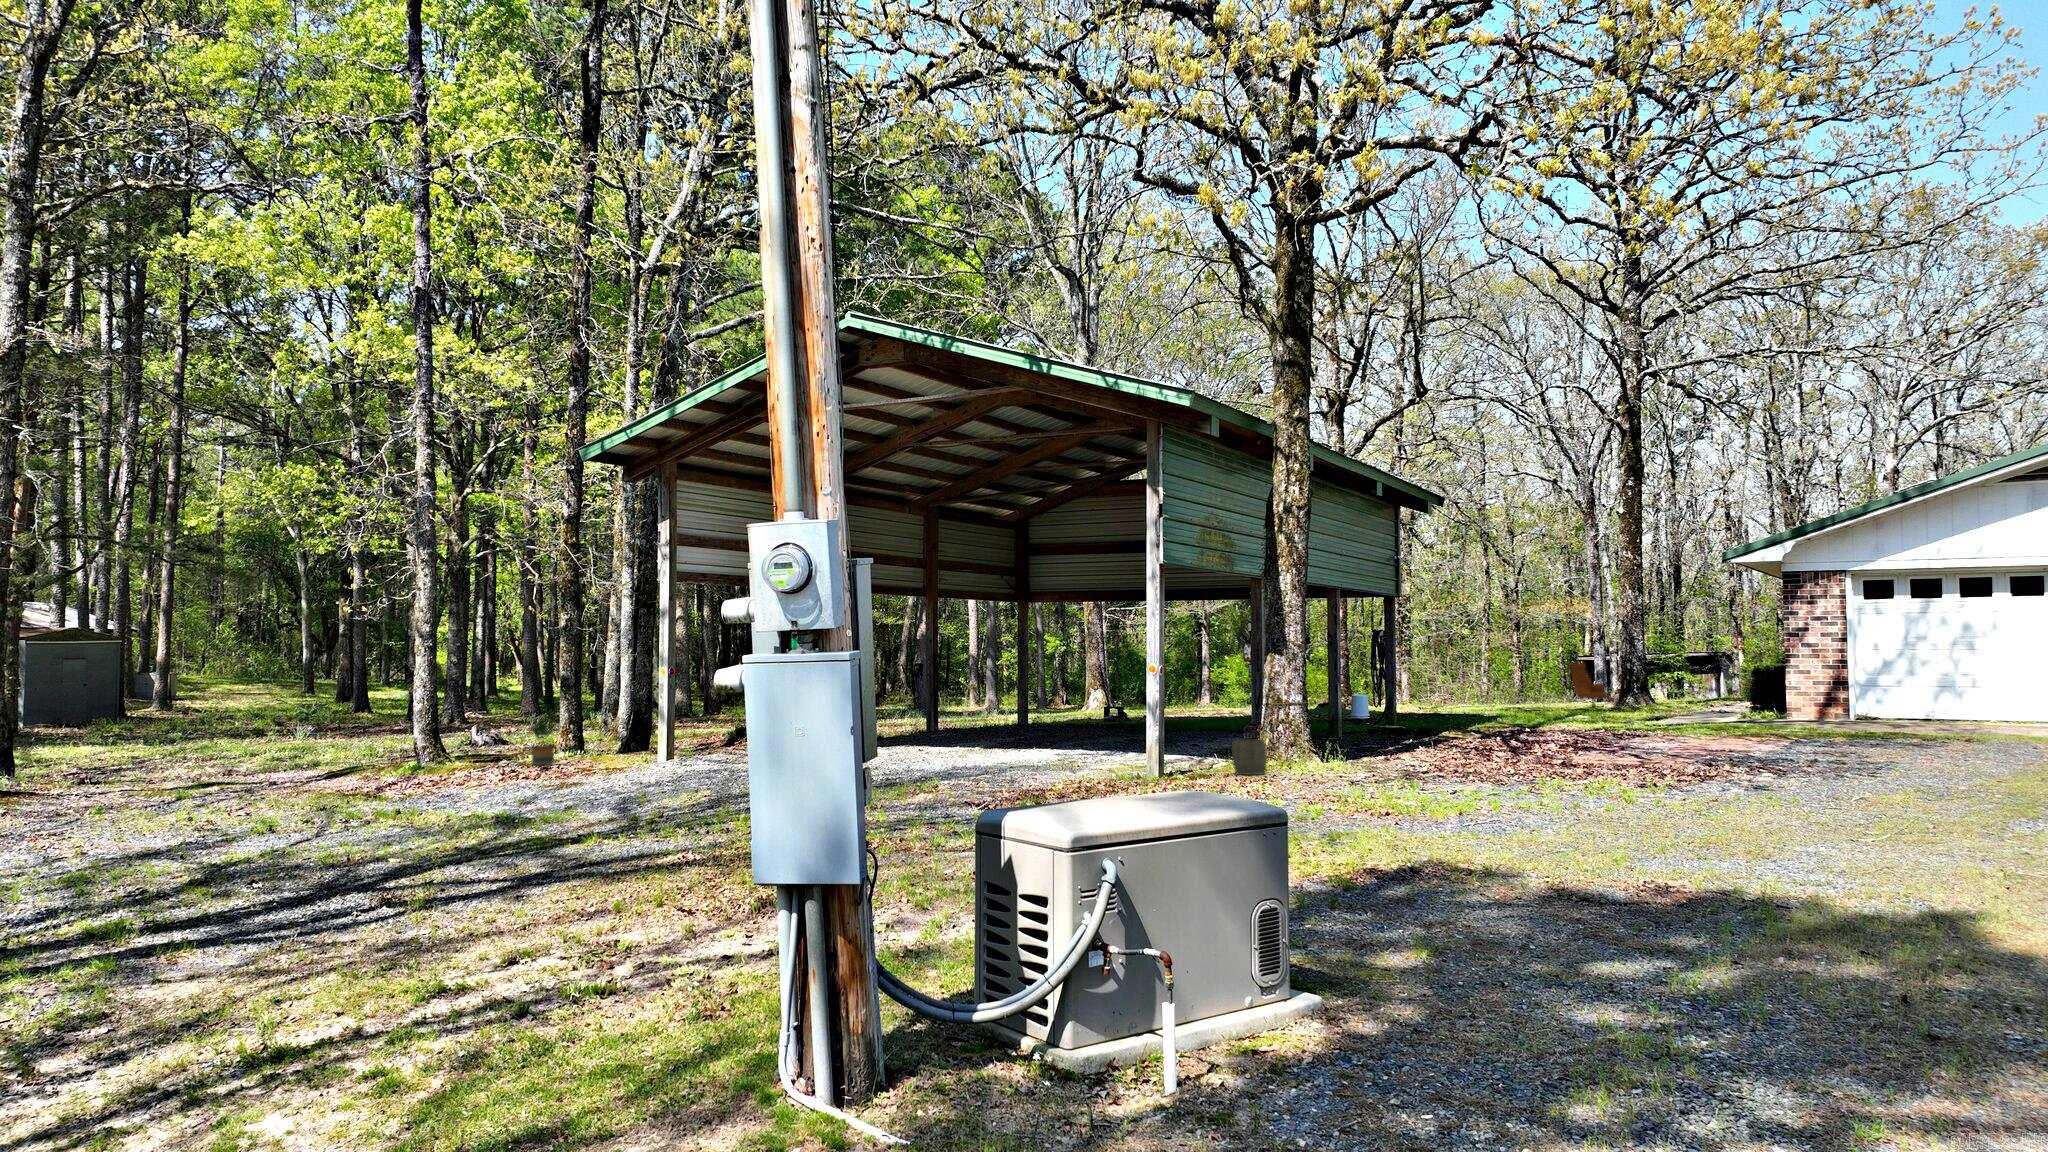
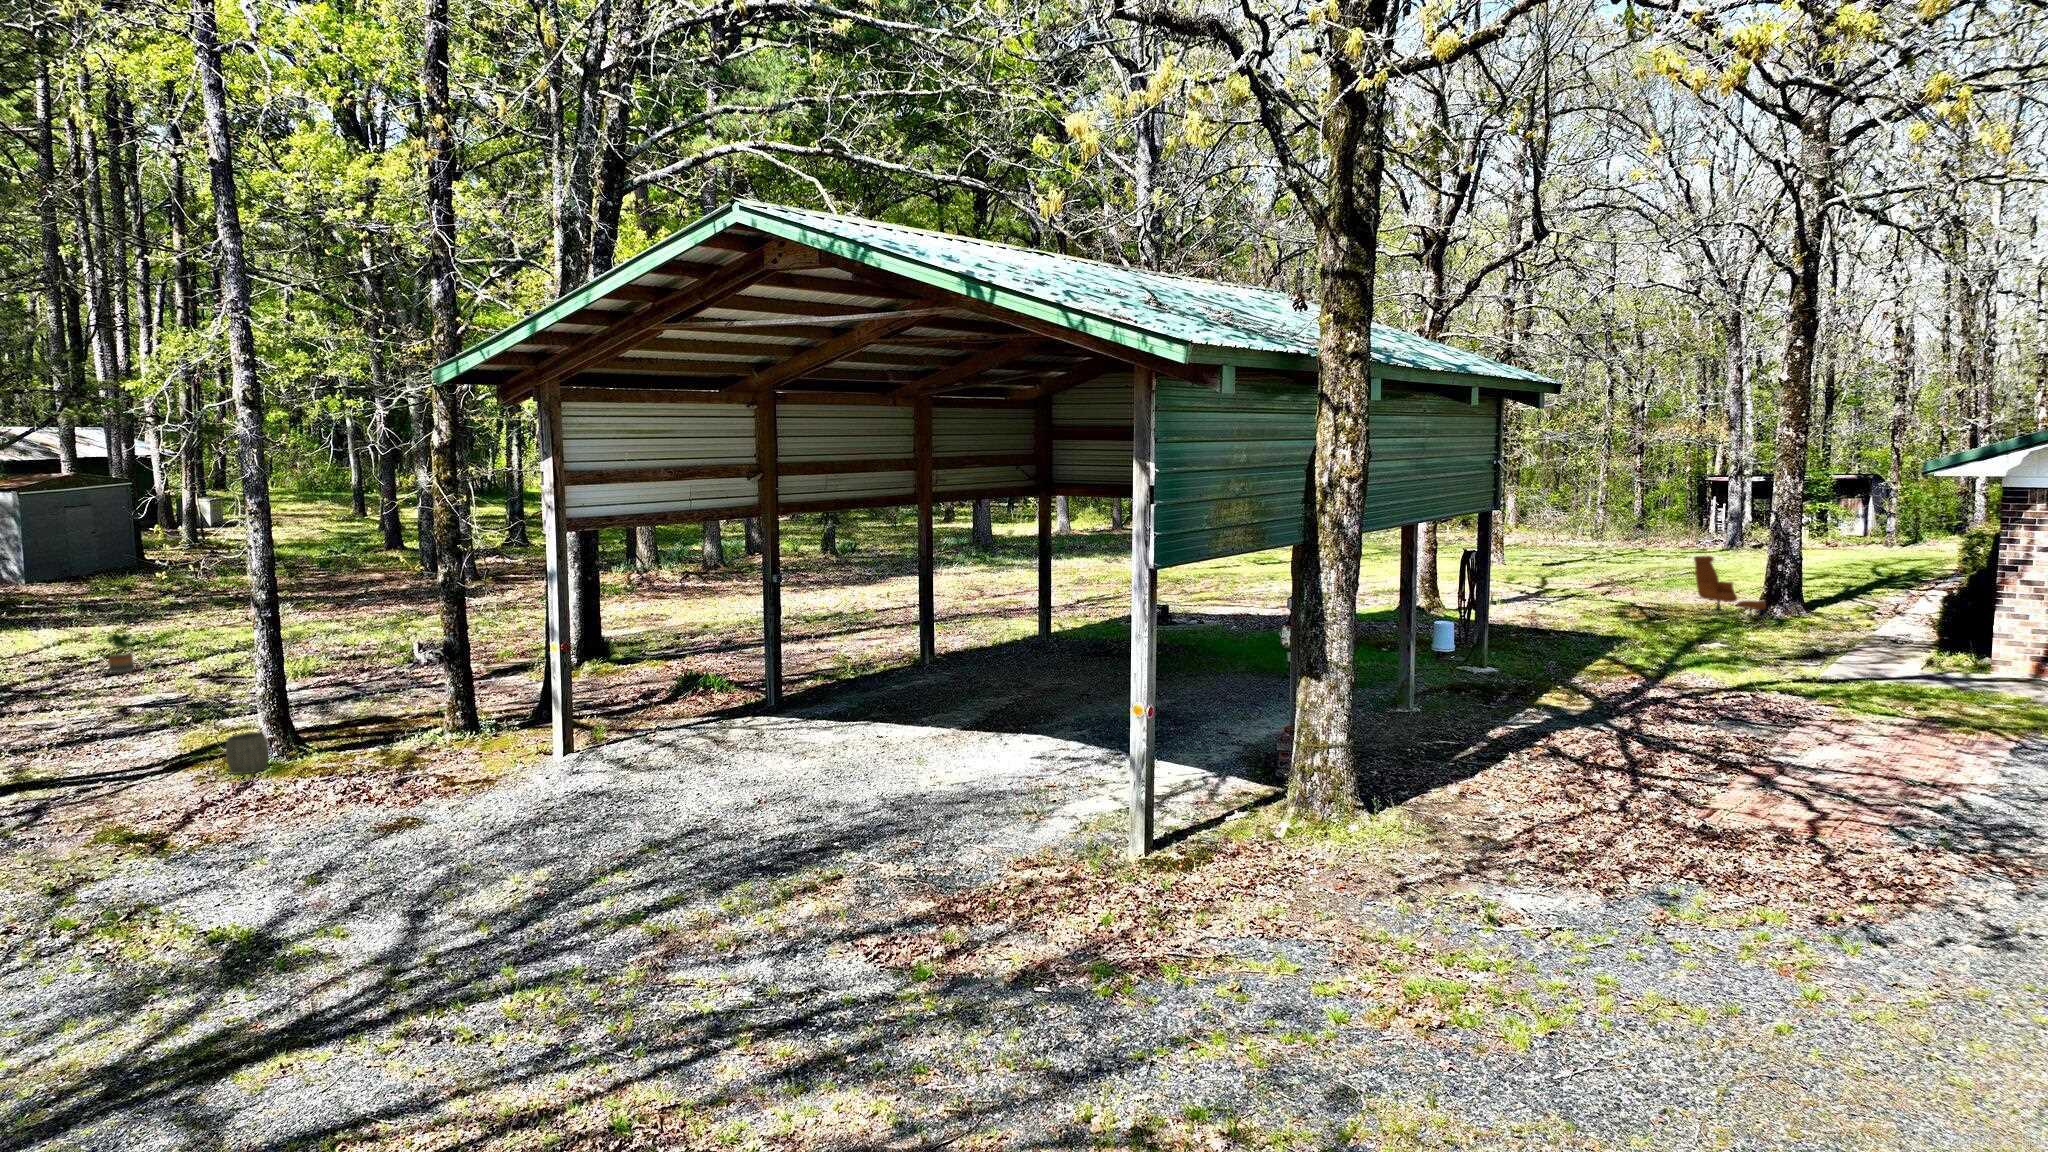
potted tree: present [529,723,560,765] -> present [107,634,135,673]
woven basket: present [1232,739,1267,775] -> present [225,732,268,774]

